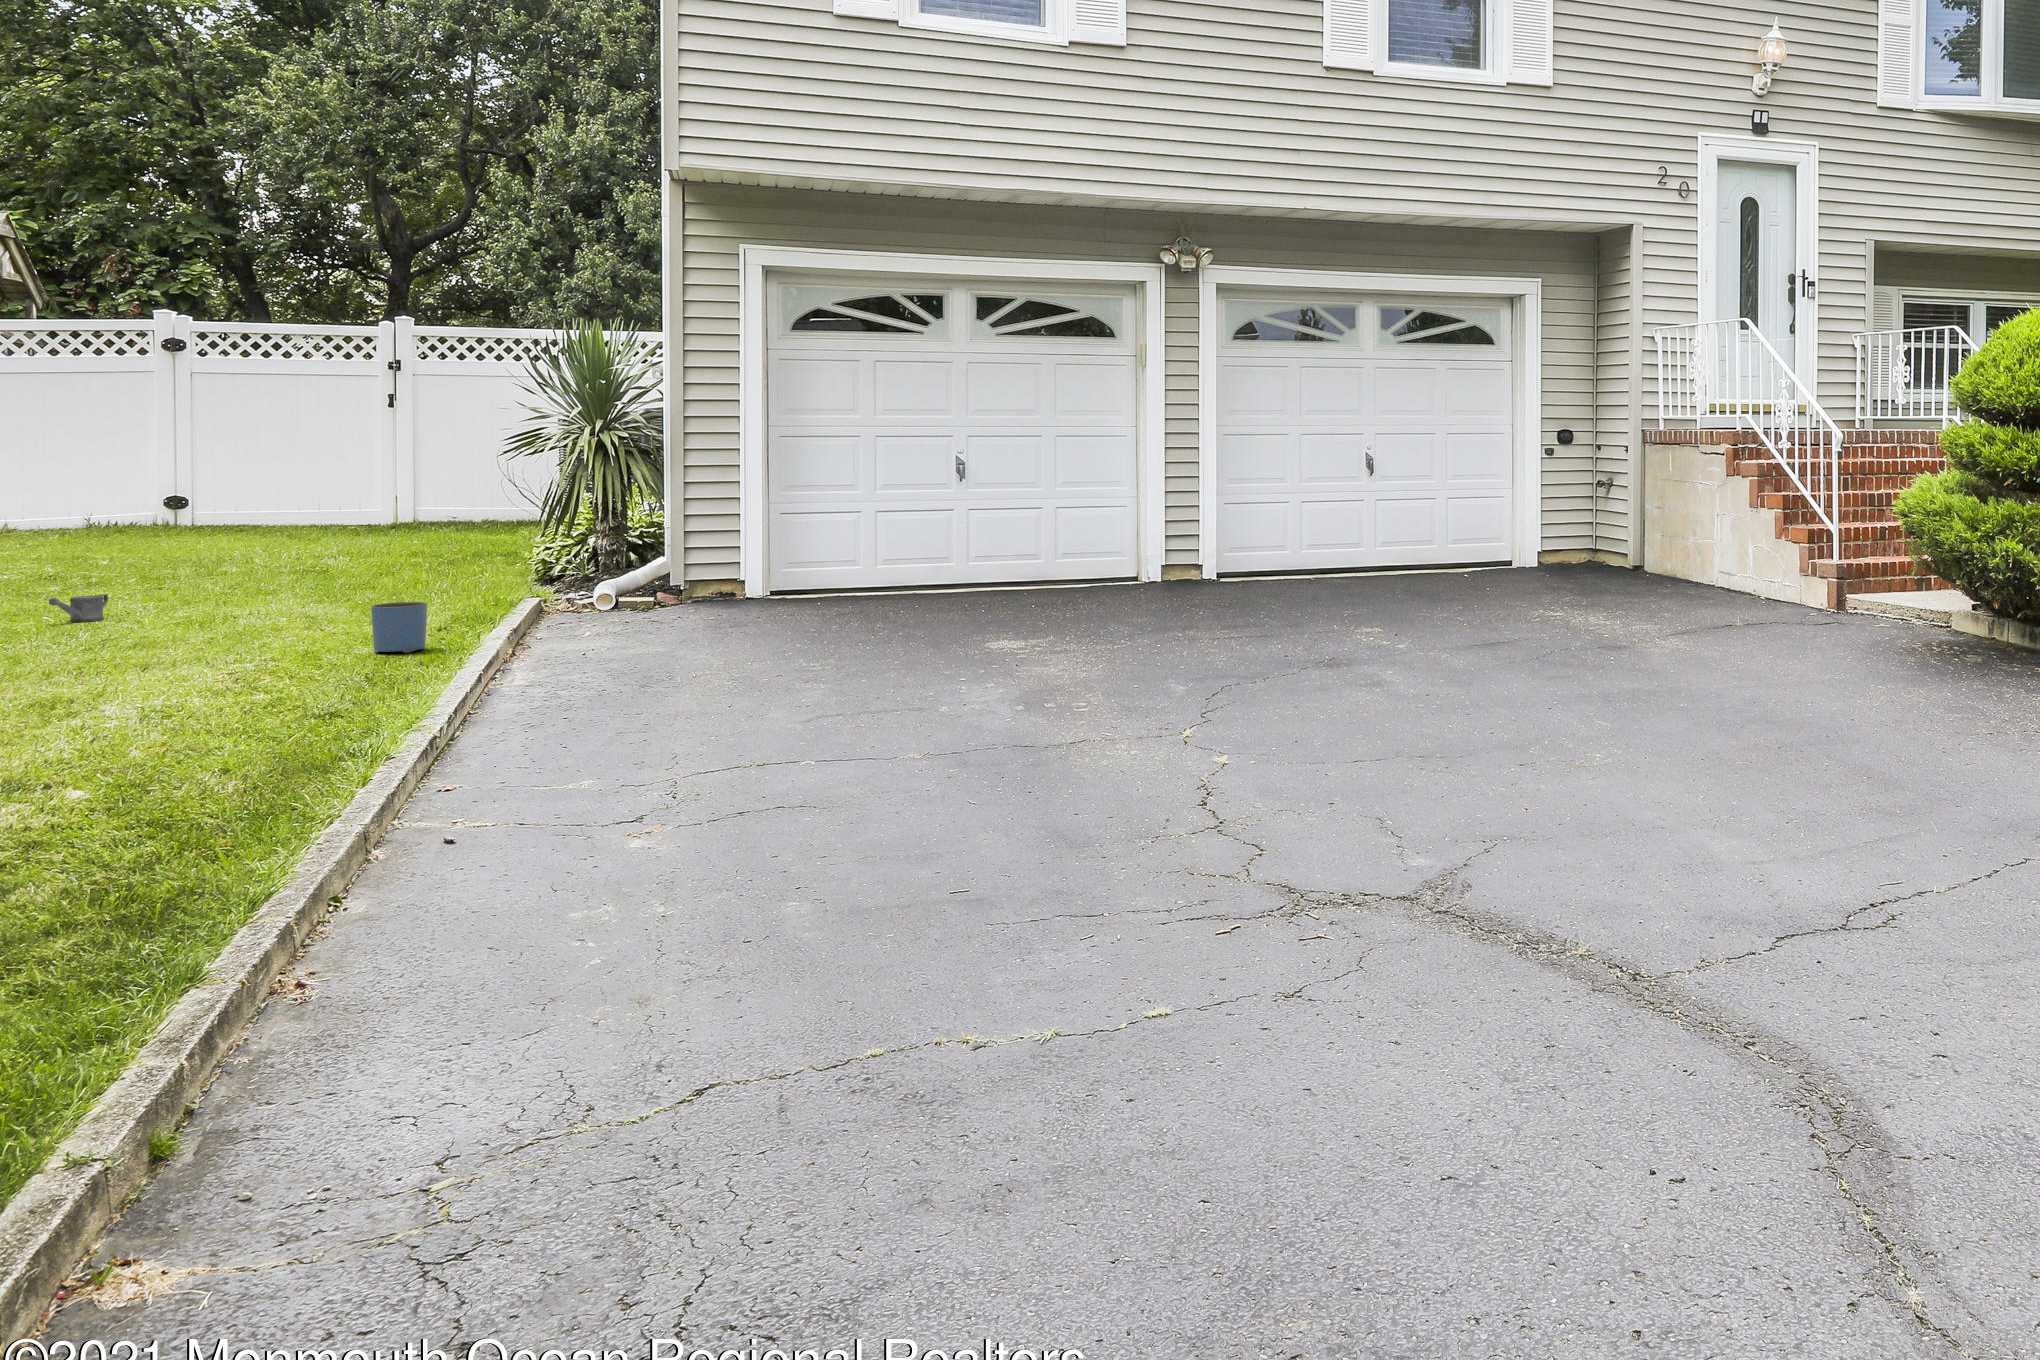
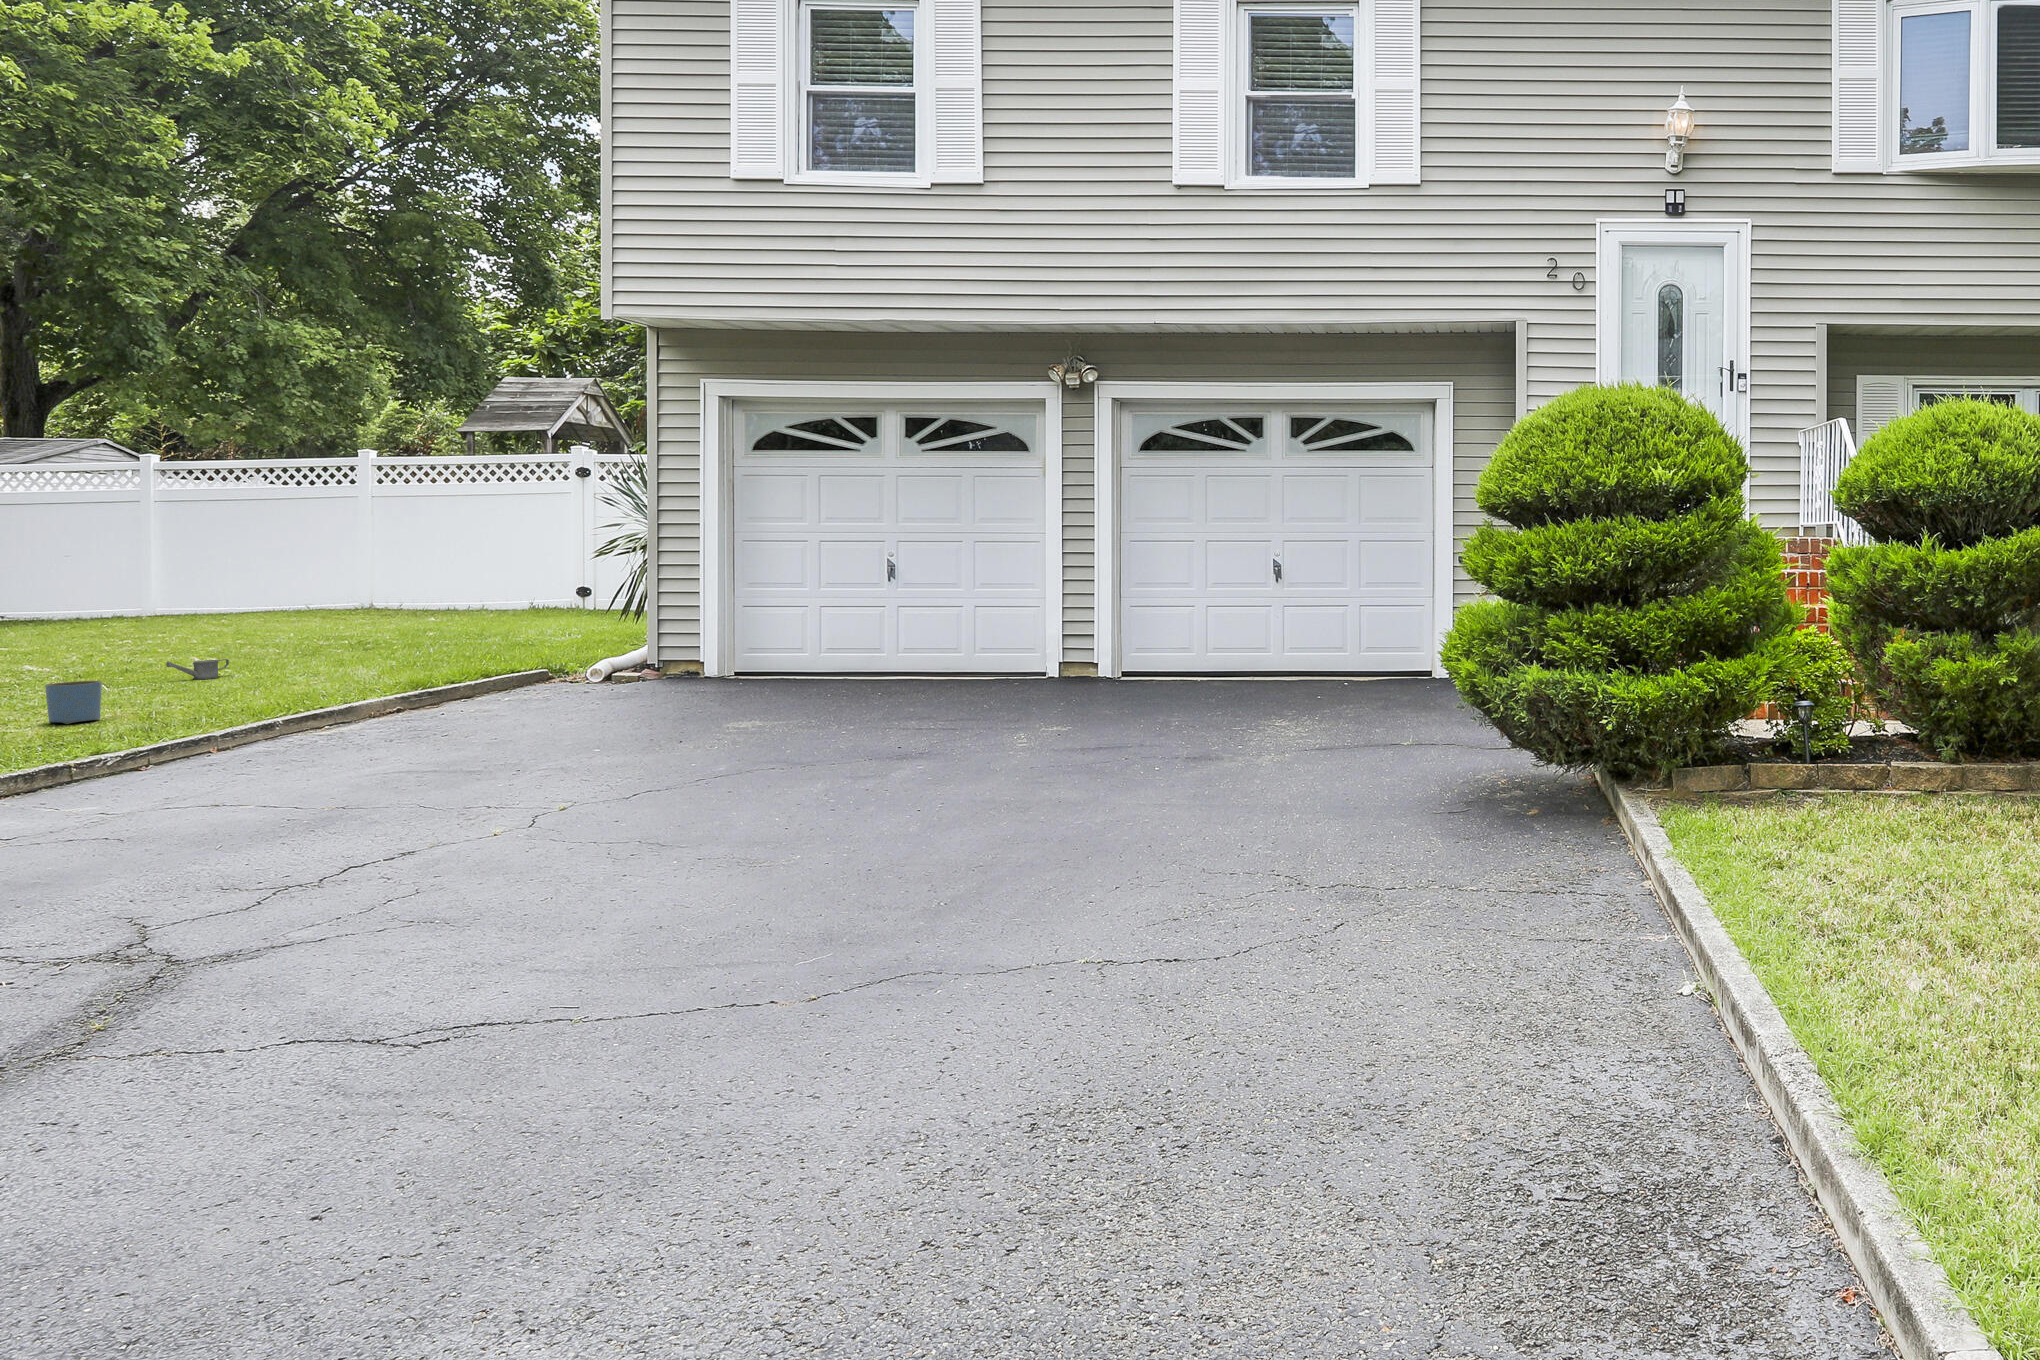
planter: present [371,602,427,654] -> present [45,681,101,724]

